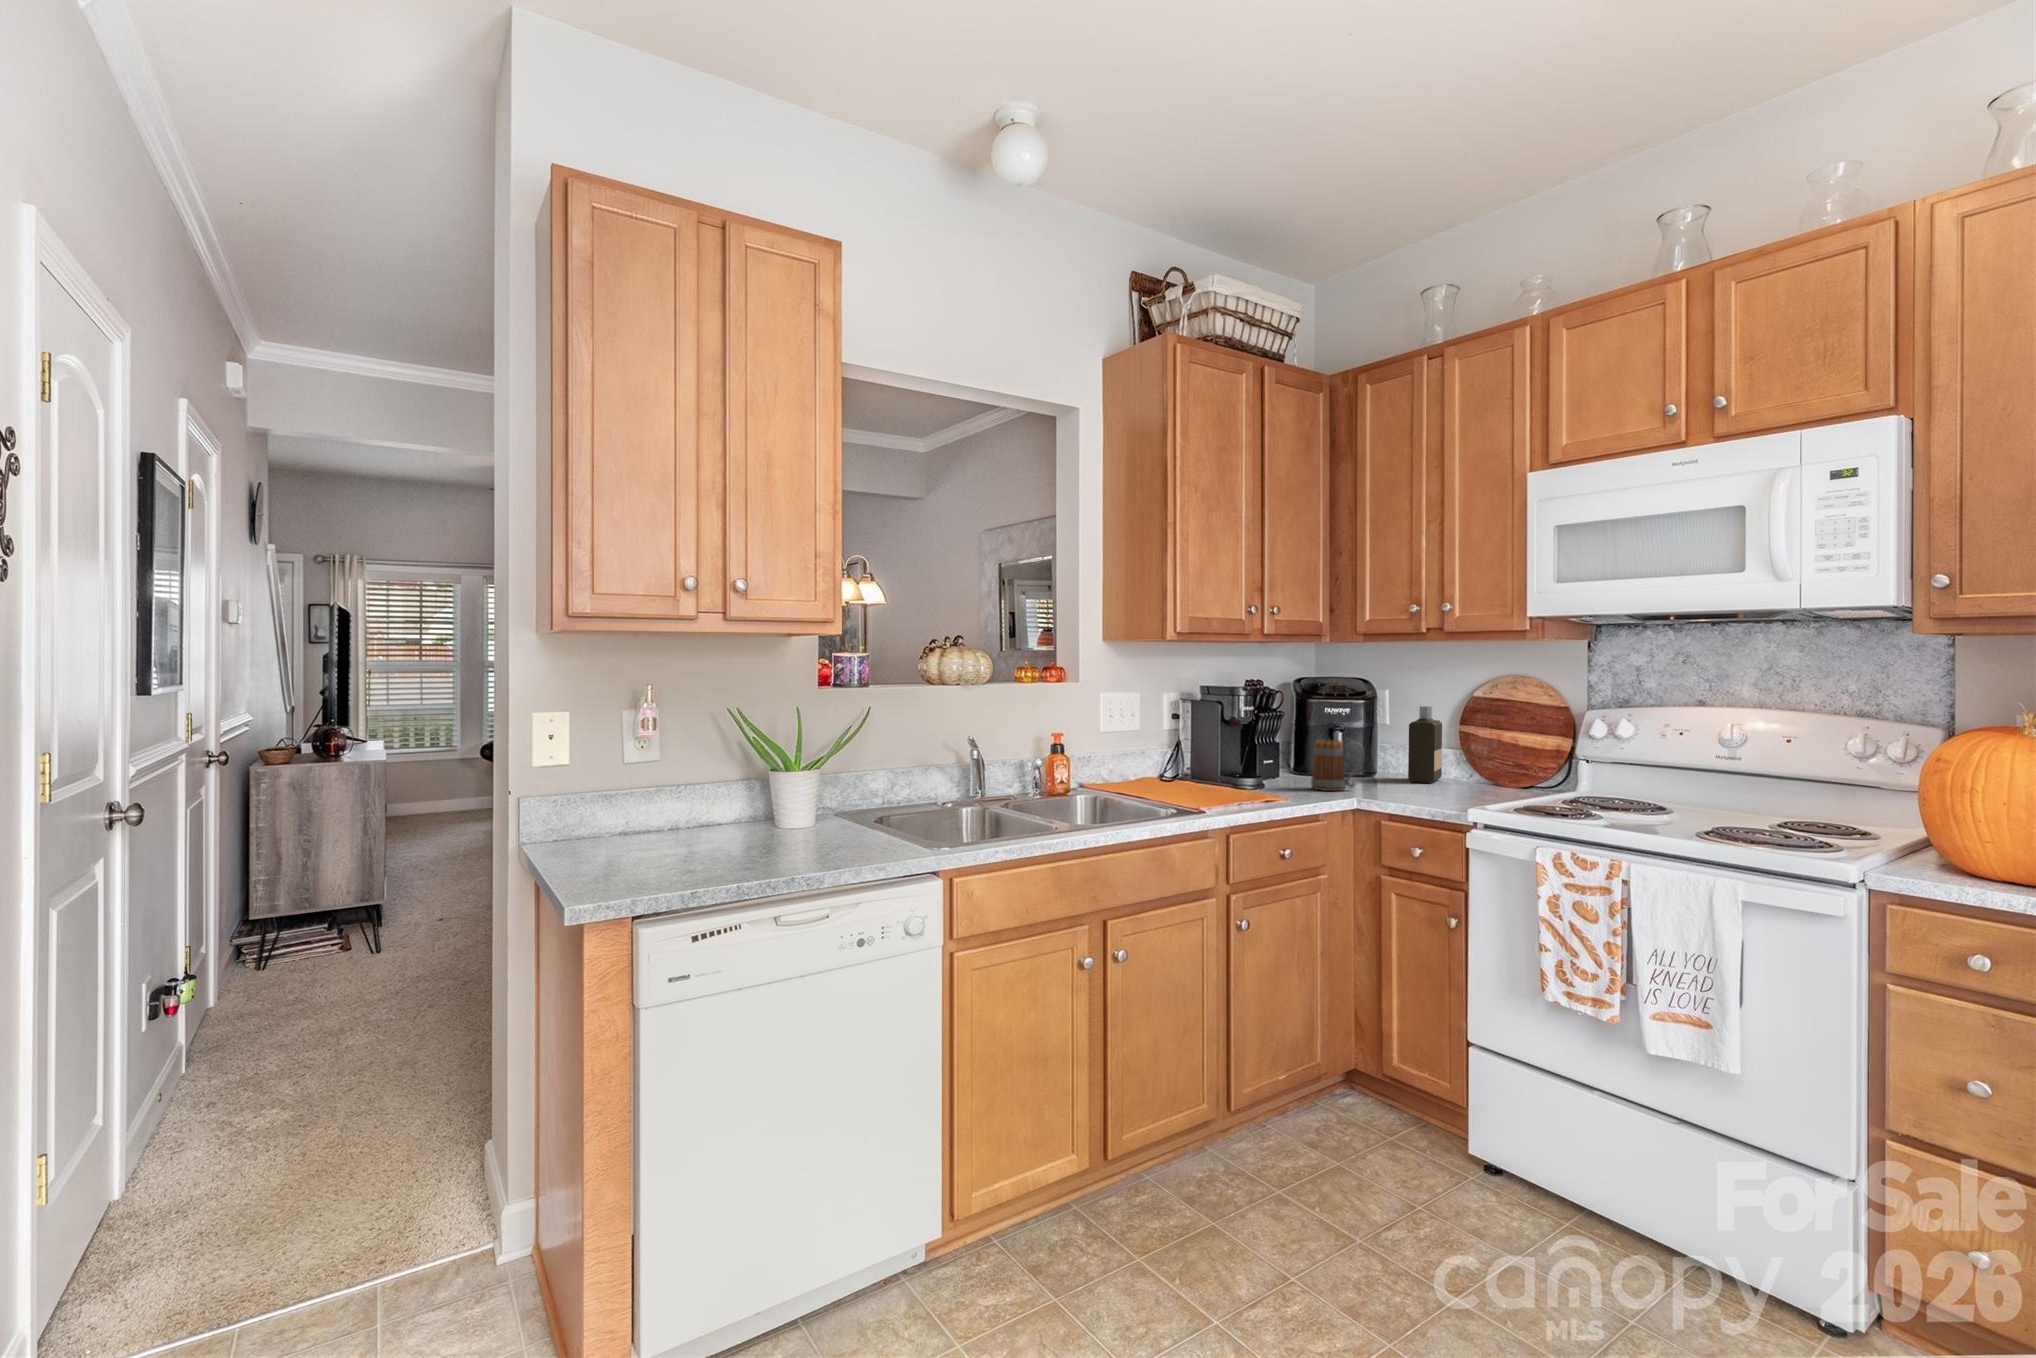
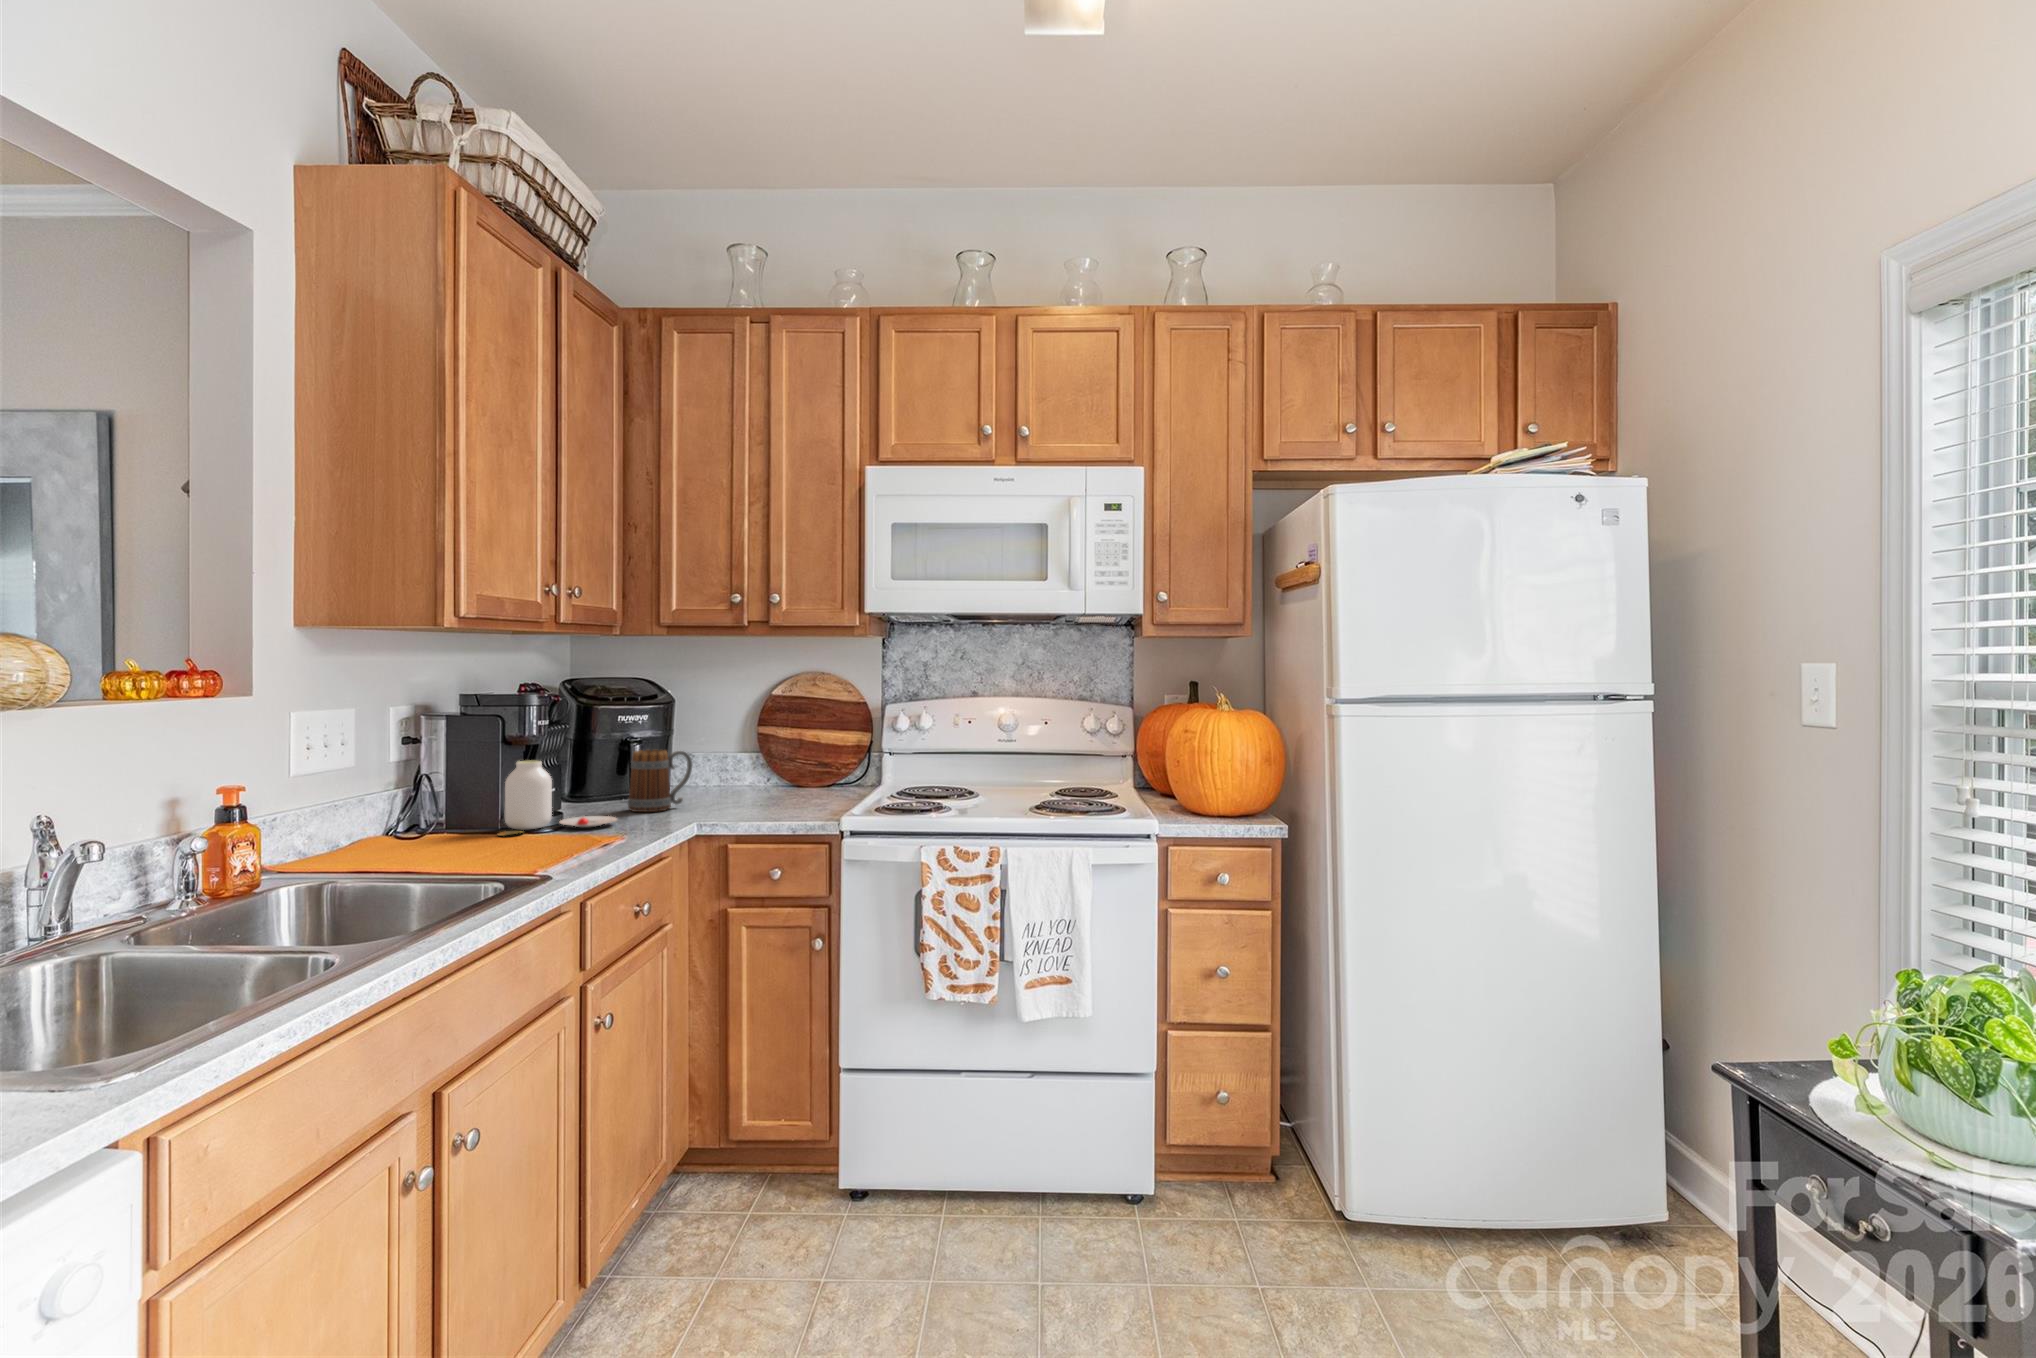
bottle: present [1408,706,1442,784] -> none [711,705,741,790]
jar: none [1203,741,1288,794] -> present [498,760,617,836]

